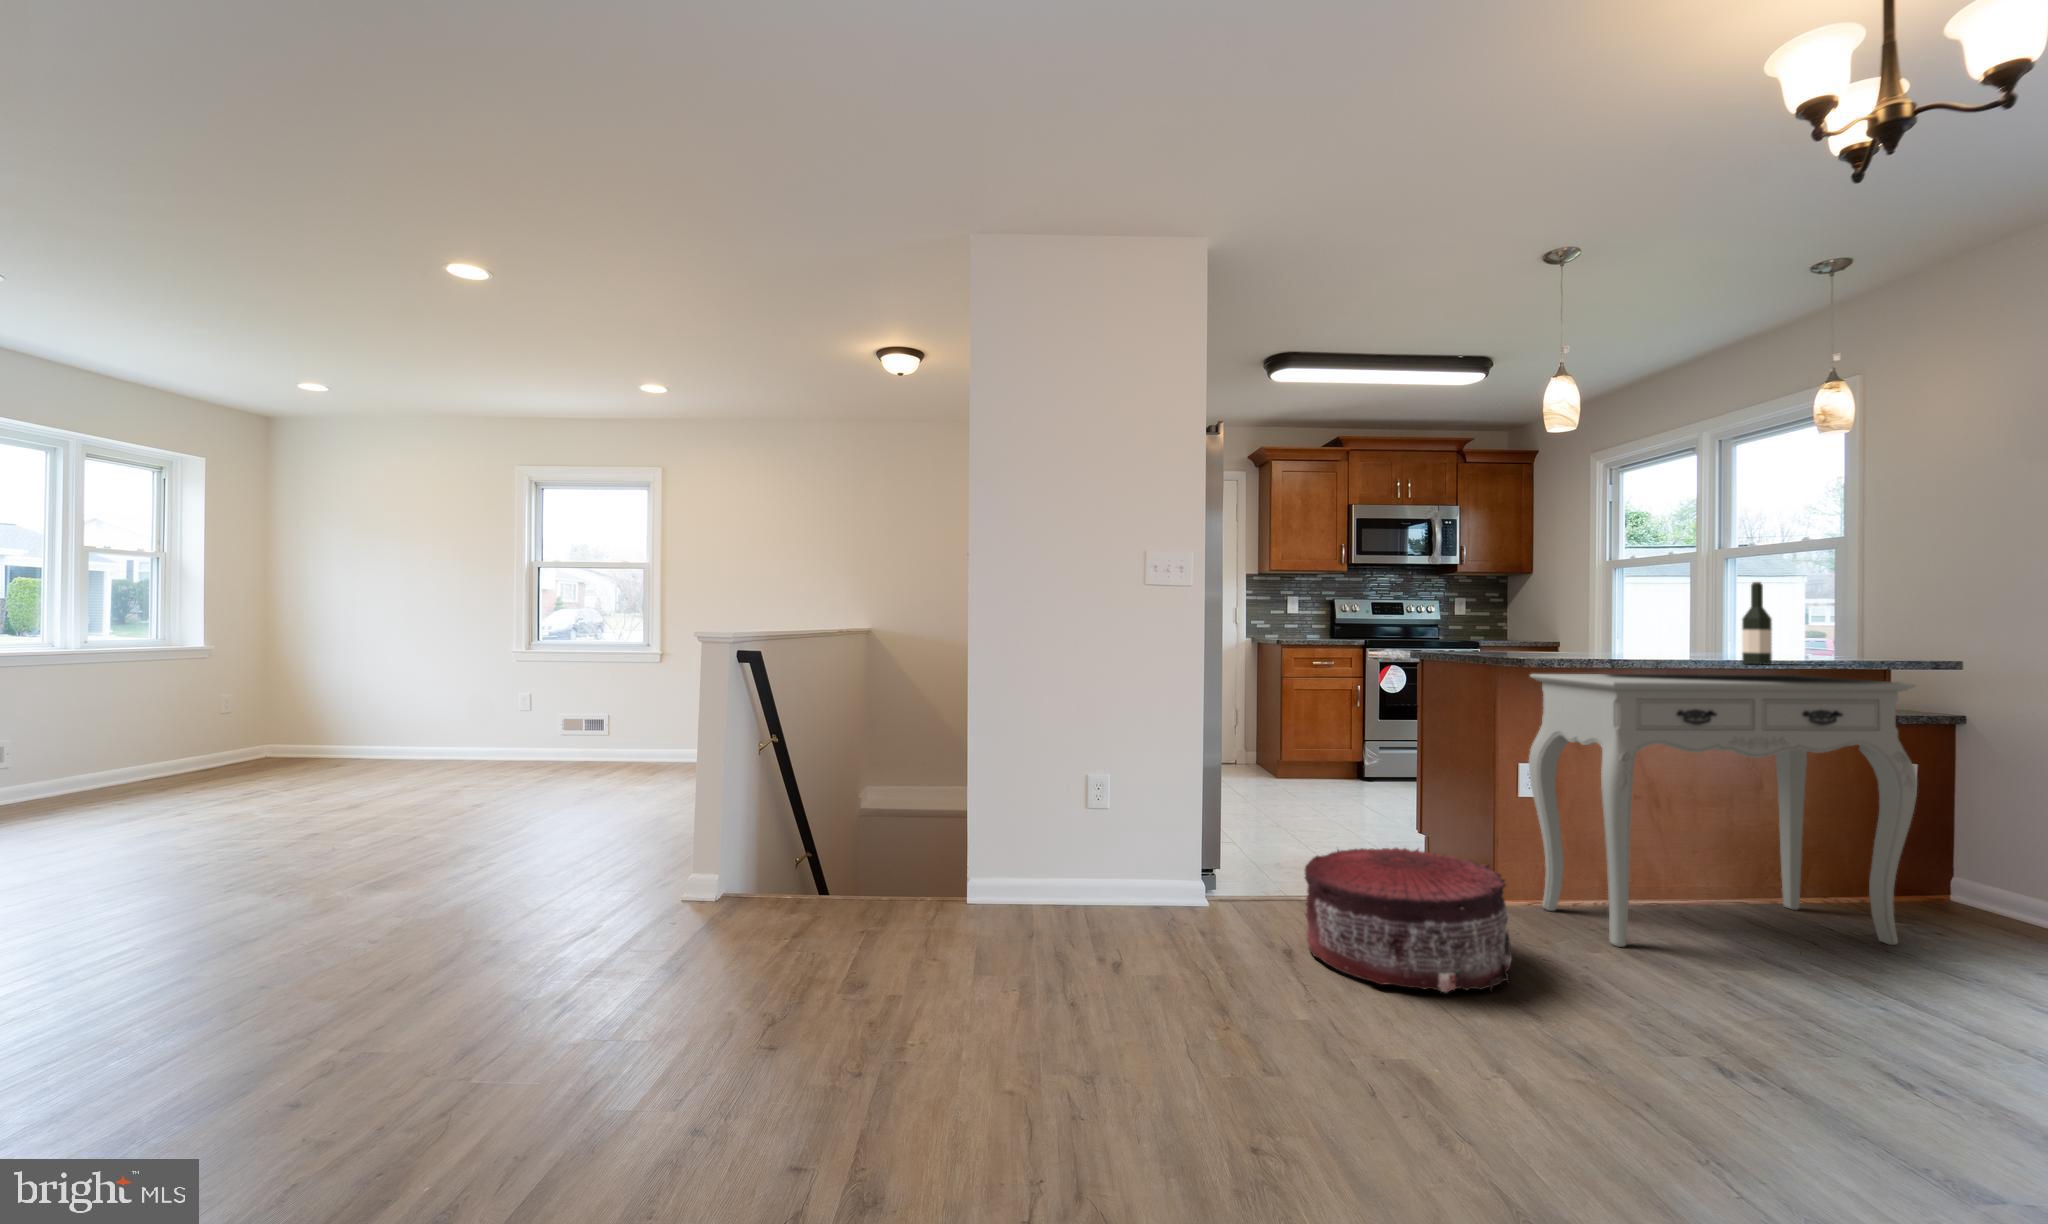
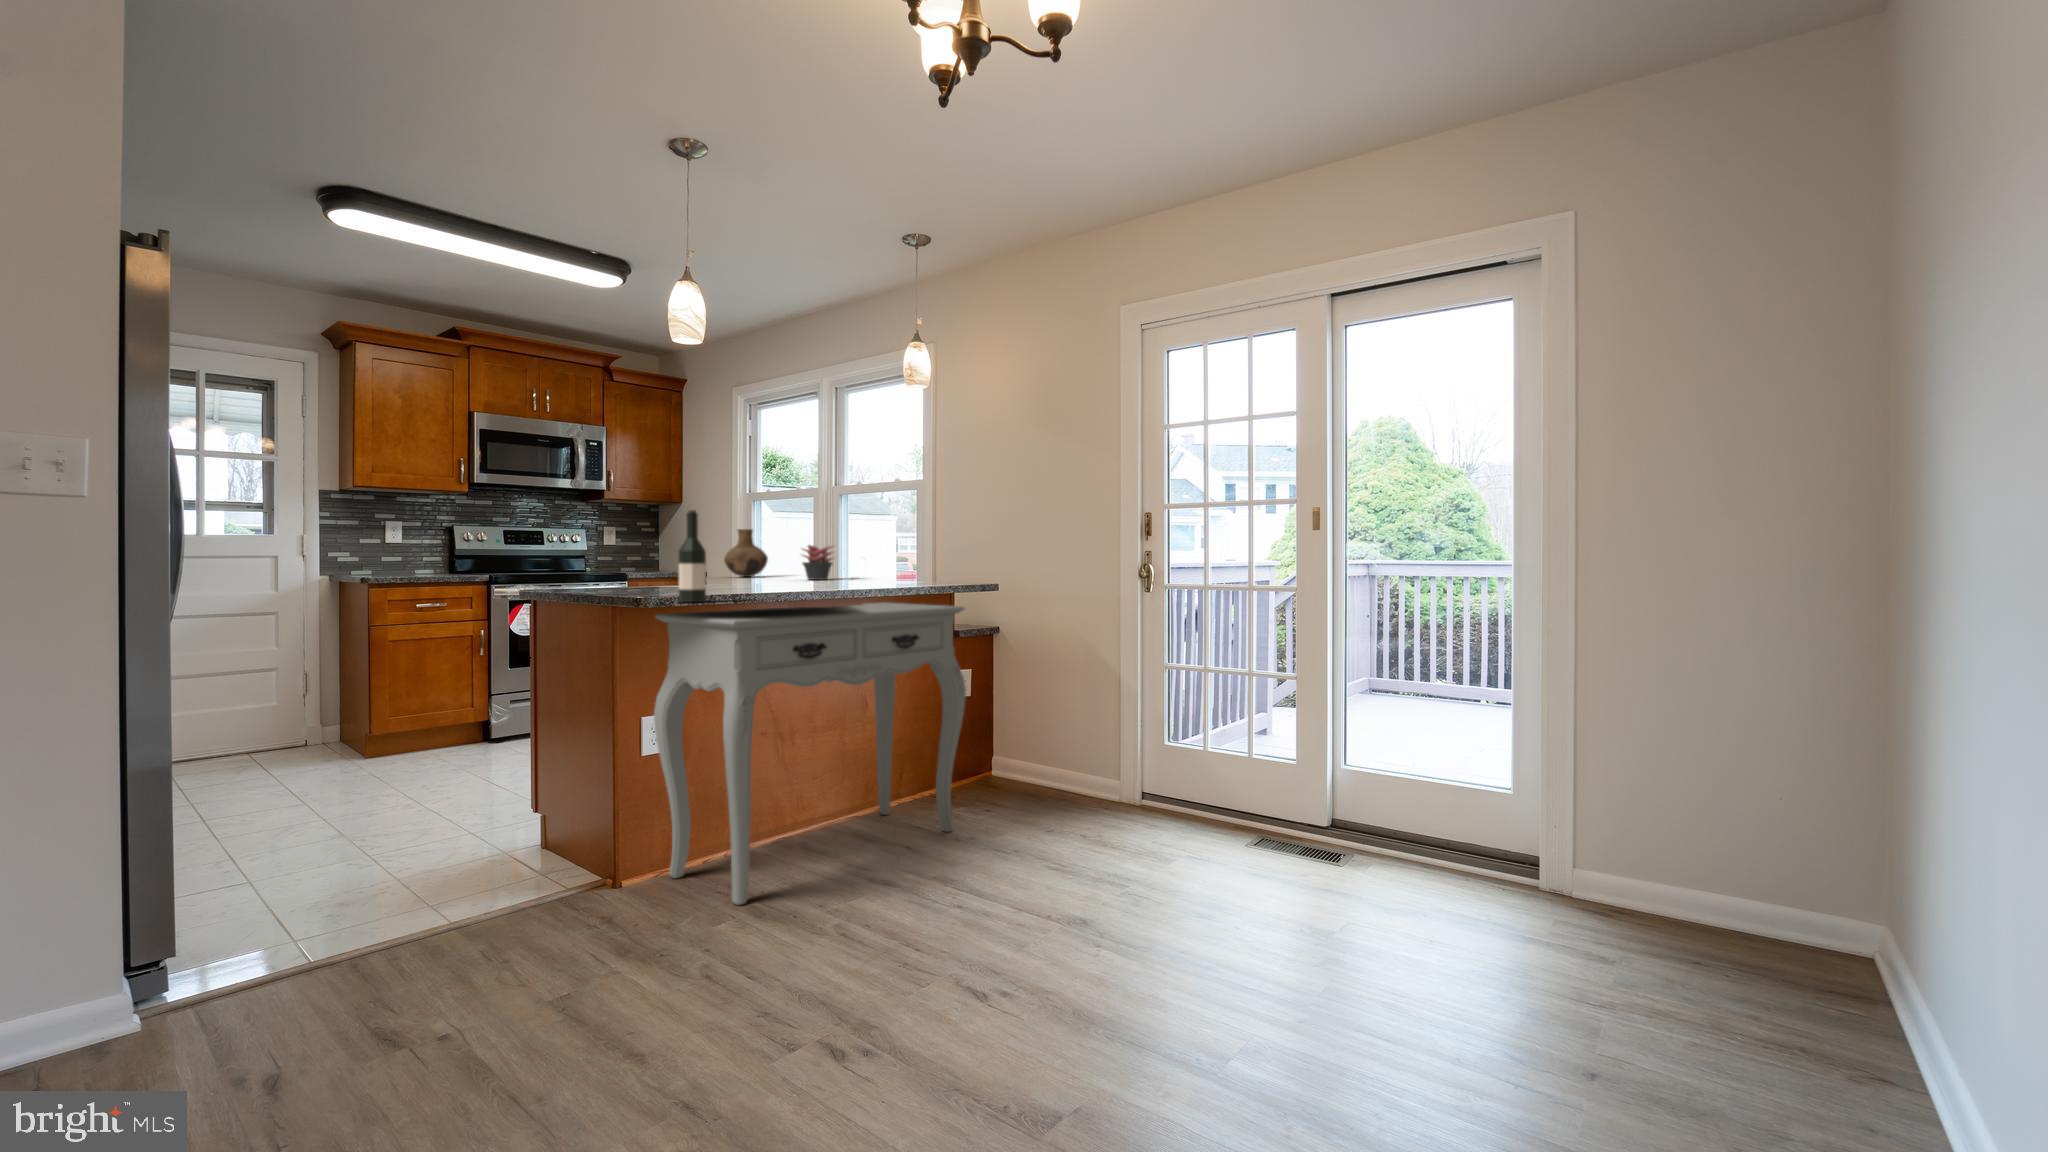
wine bottle: present [1742,582,1772,665] -> present [679,510,706,602]
vase: none [1578,597,1629,645] -> present [724,529,768,577]
succulent plant: none [1670,612,1718,650] -> present [803,545,833,580]
pouf: present [1305,848,1512,992] -> none [309,851,616,1081]

